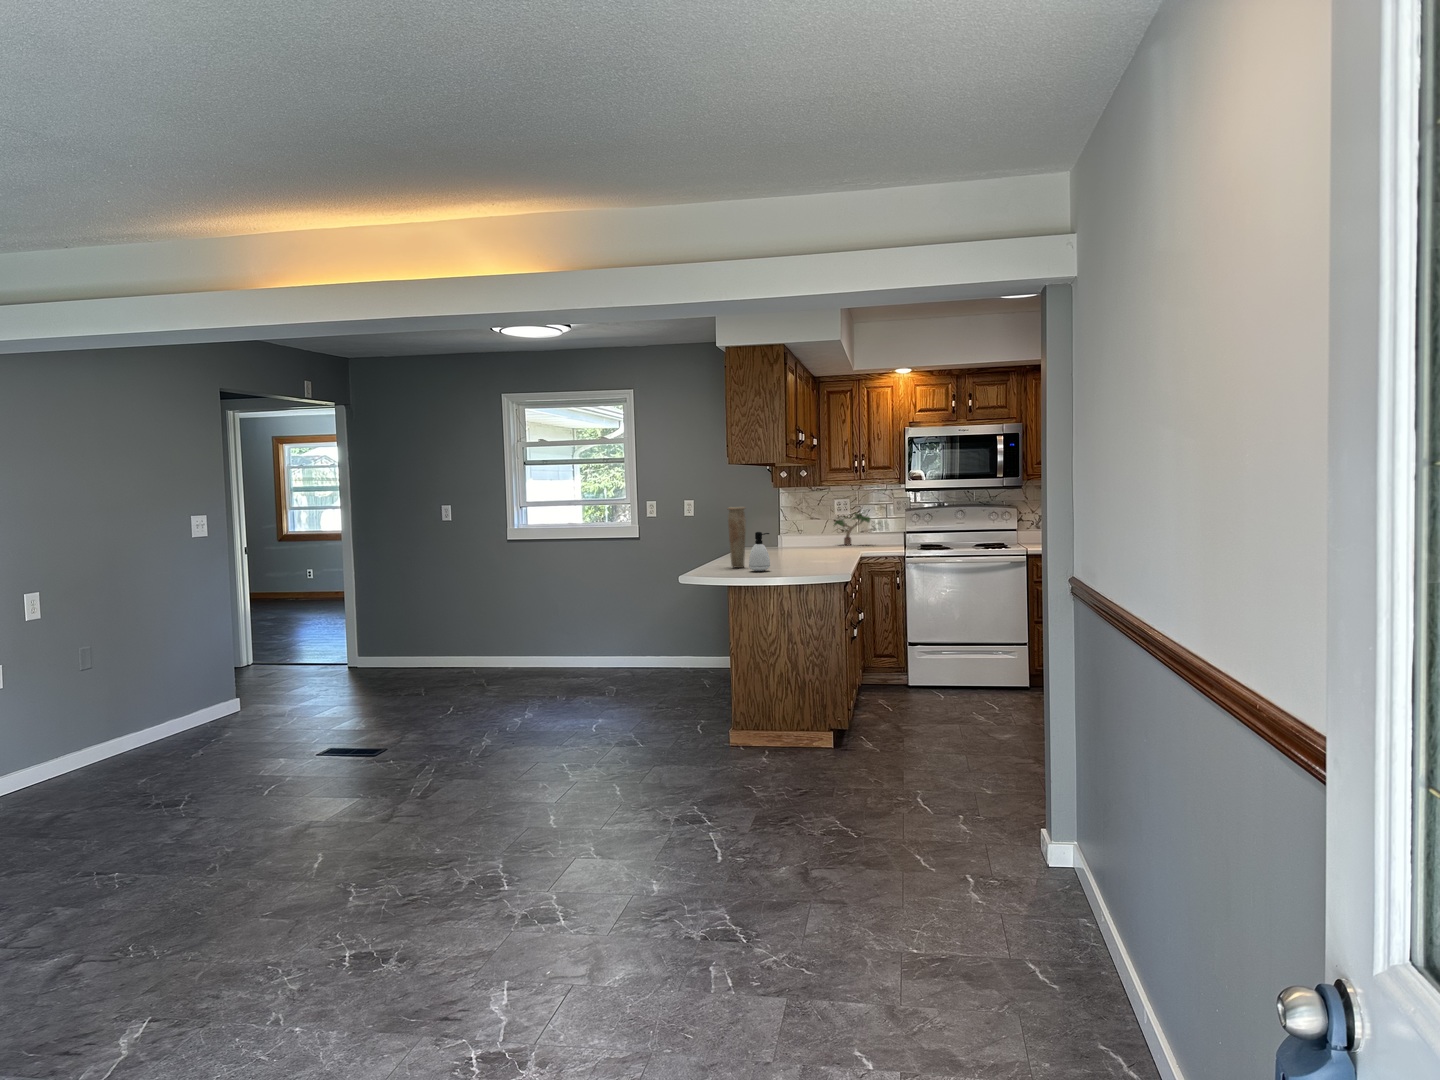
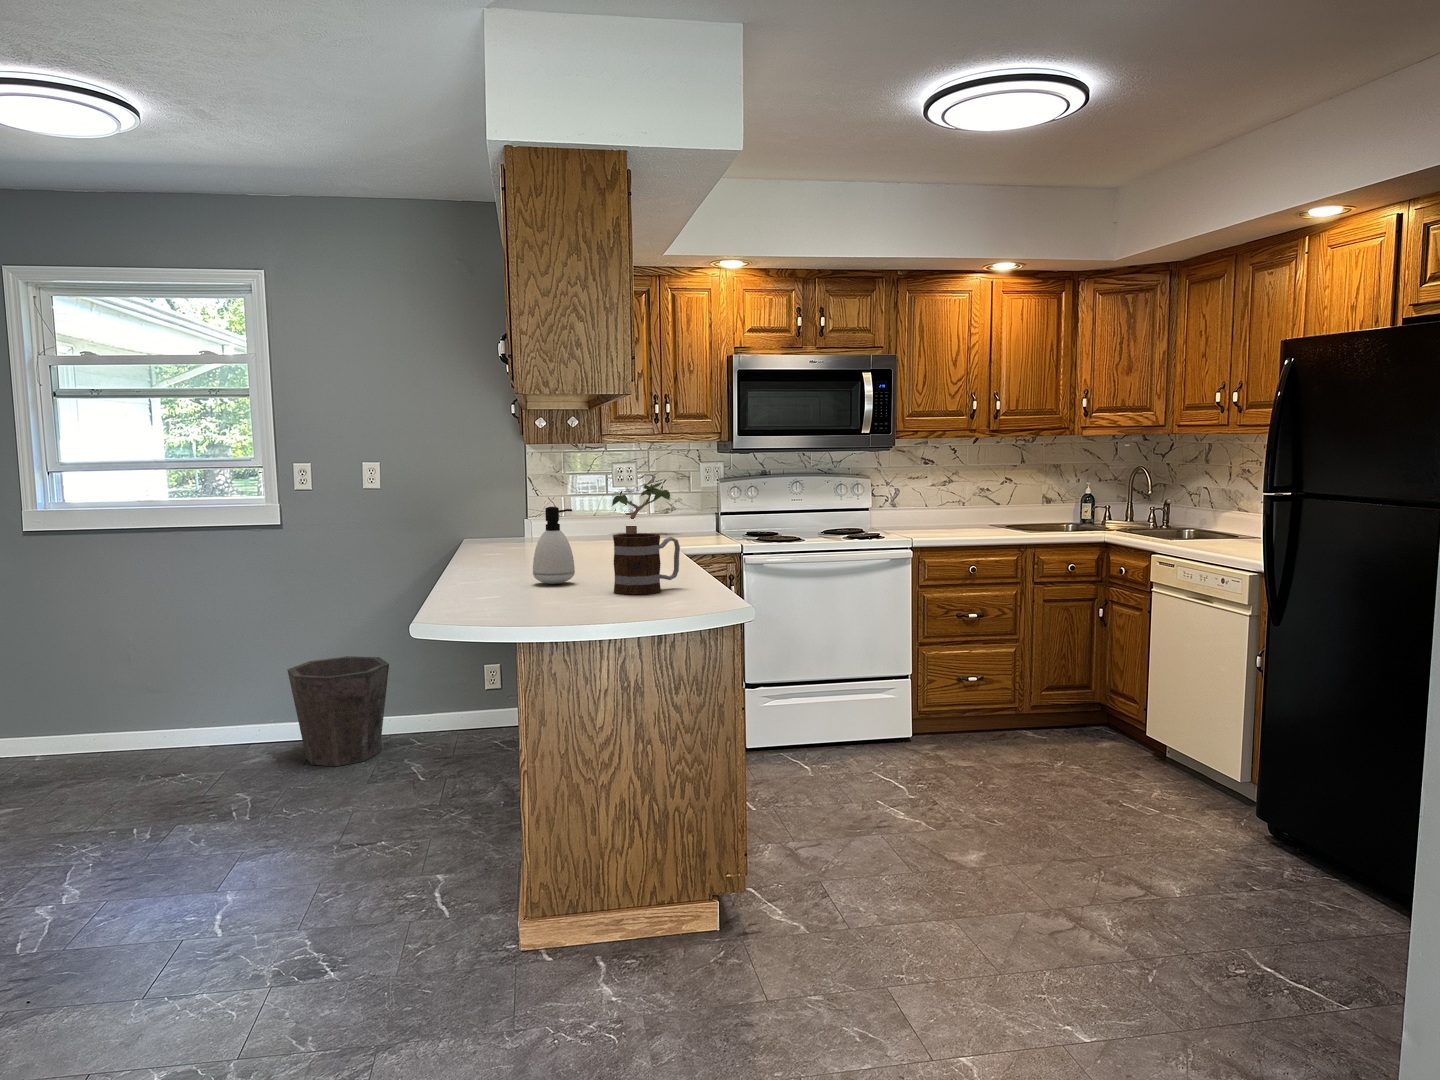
vase: present [728,507,746,568] -> none [479,460,517,577]
mug: none [781,546,817,576] -> present [613,533,680,595]
waste bin: none [641,617,696,679] -> present [288,656,389,766]

